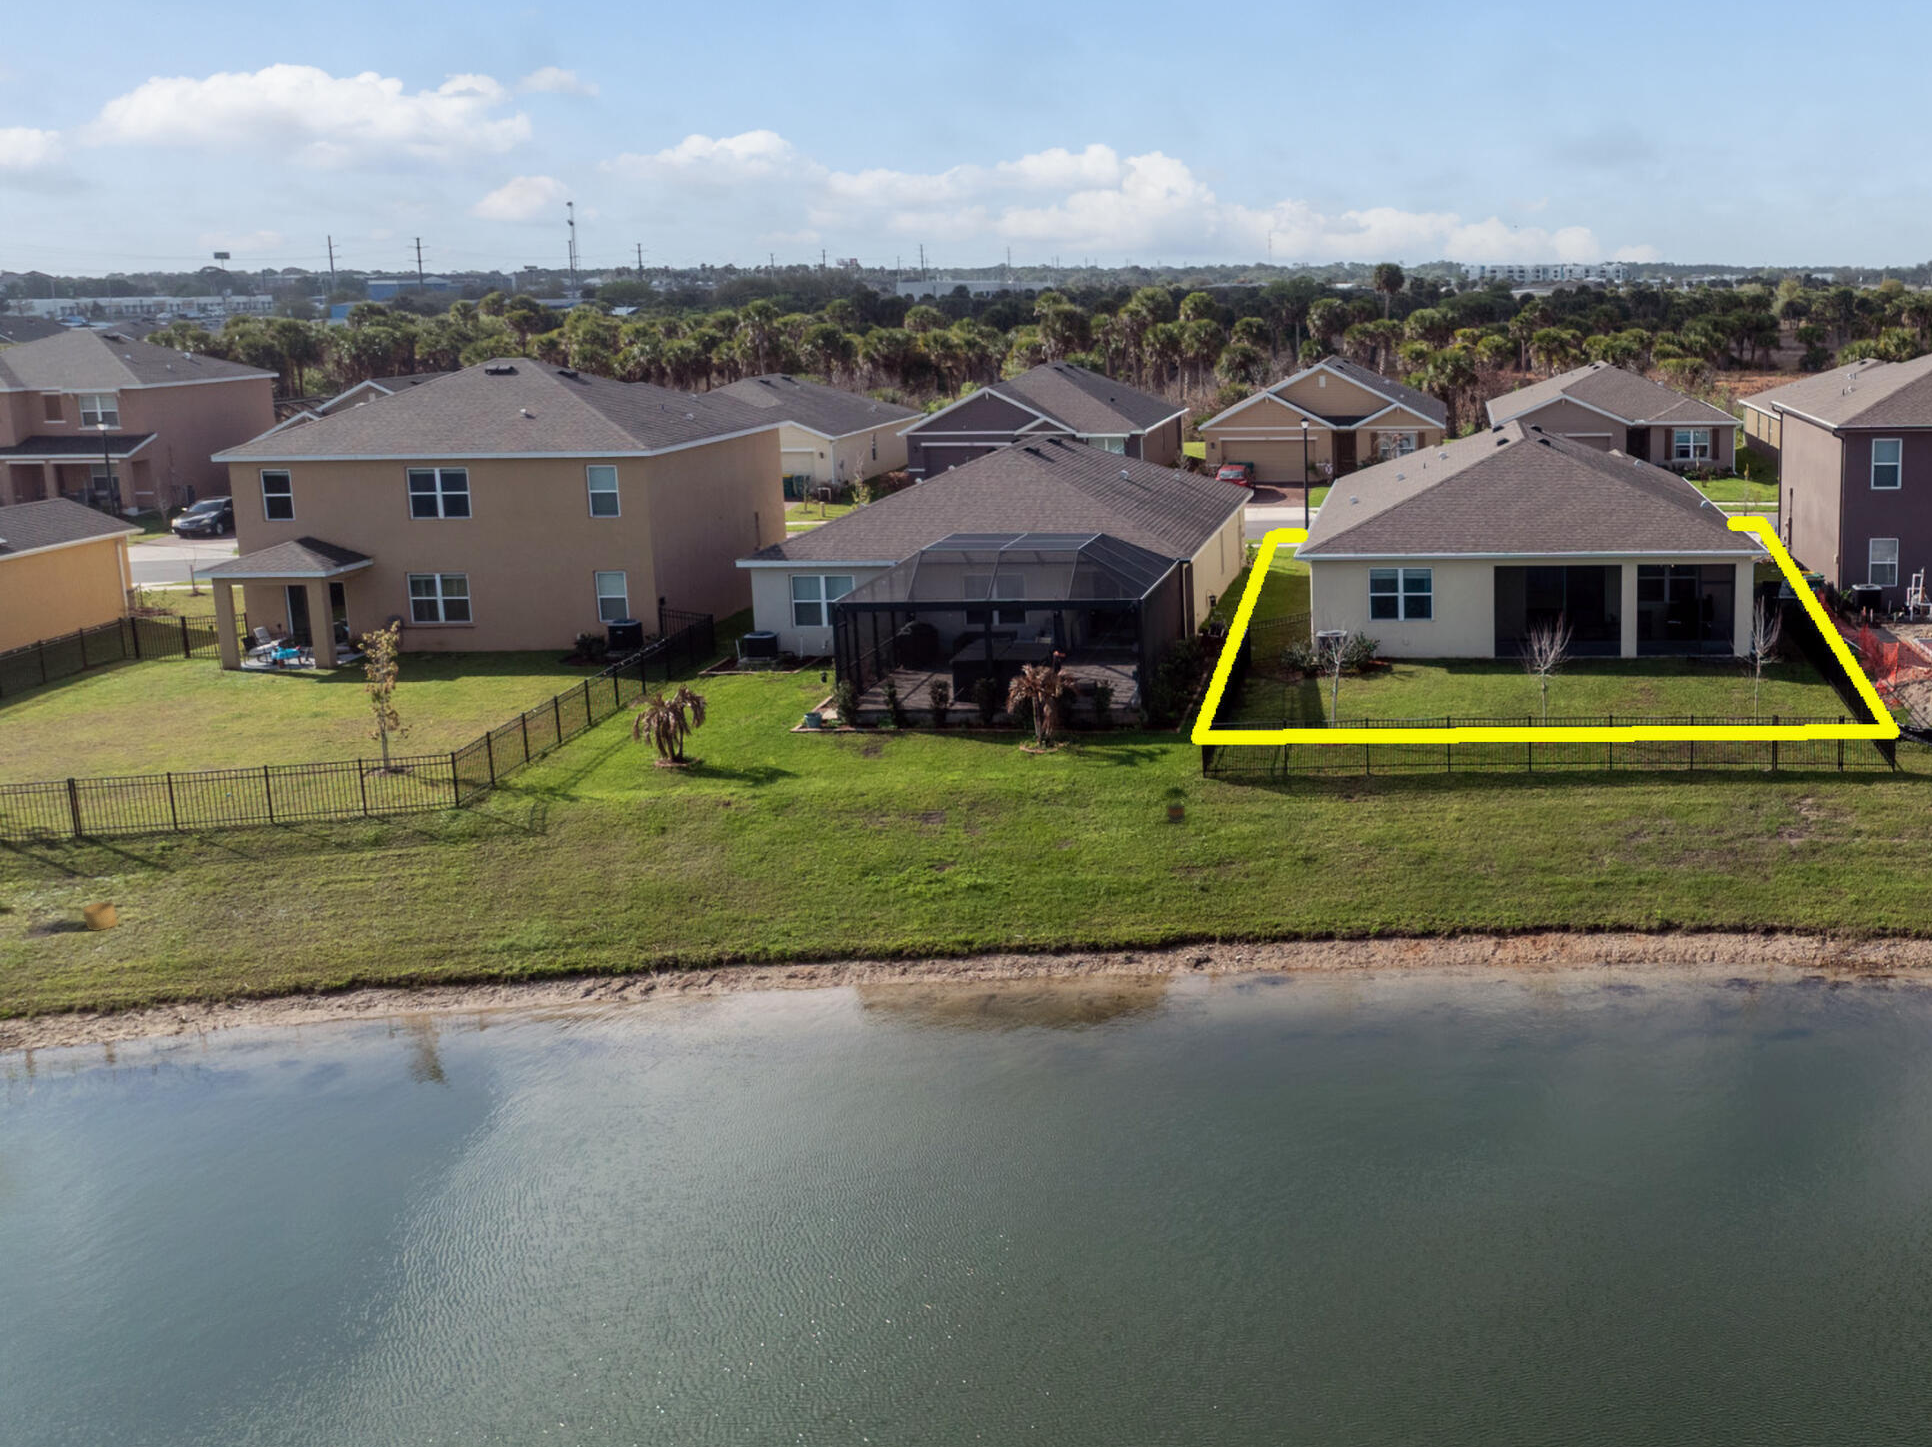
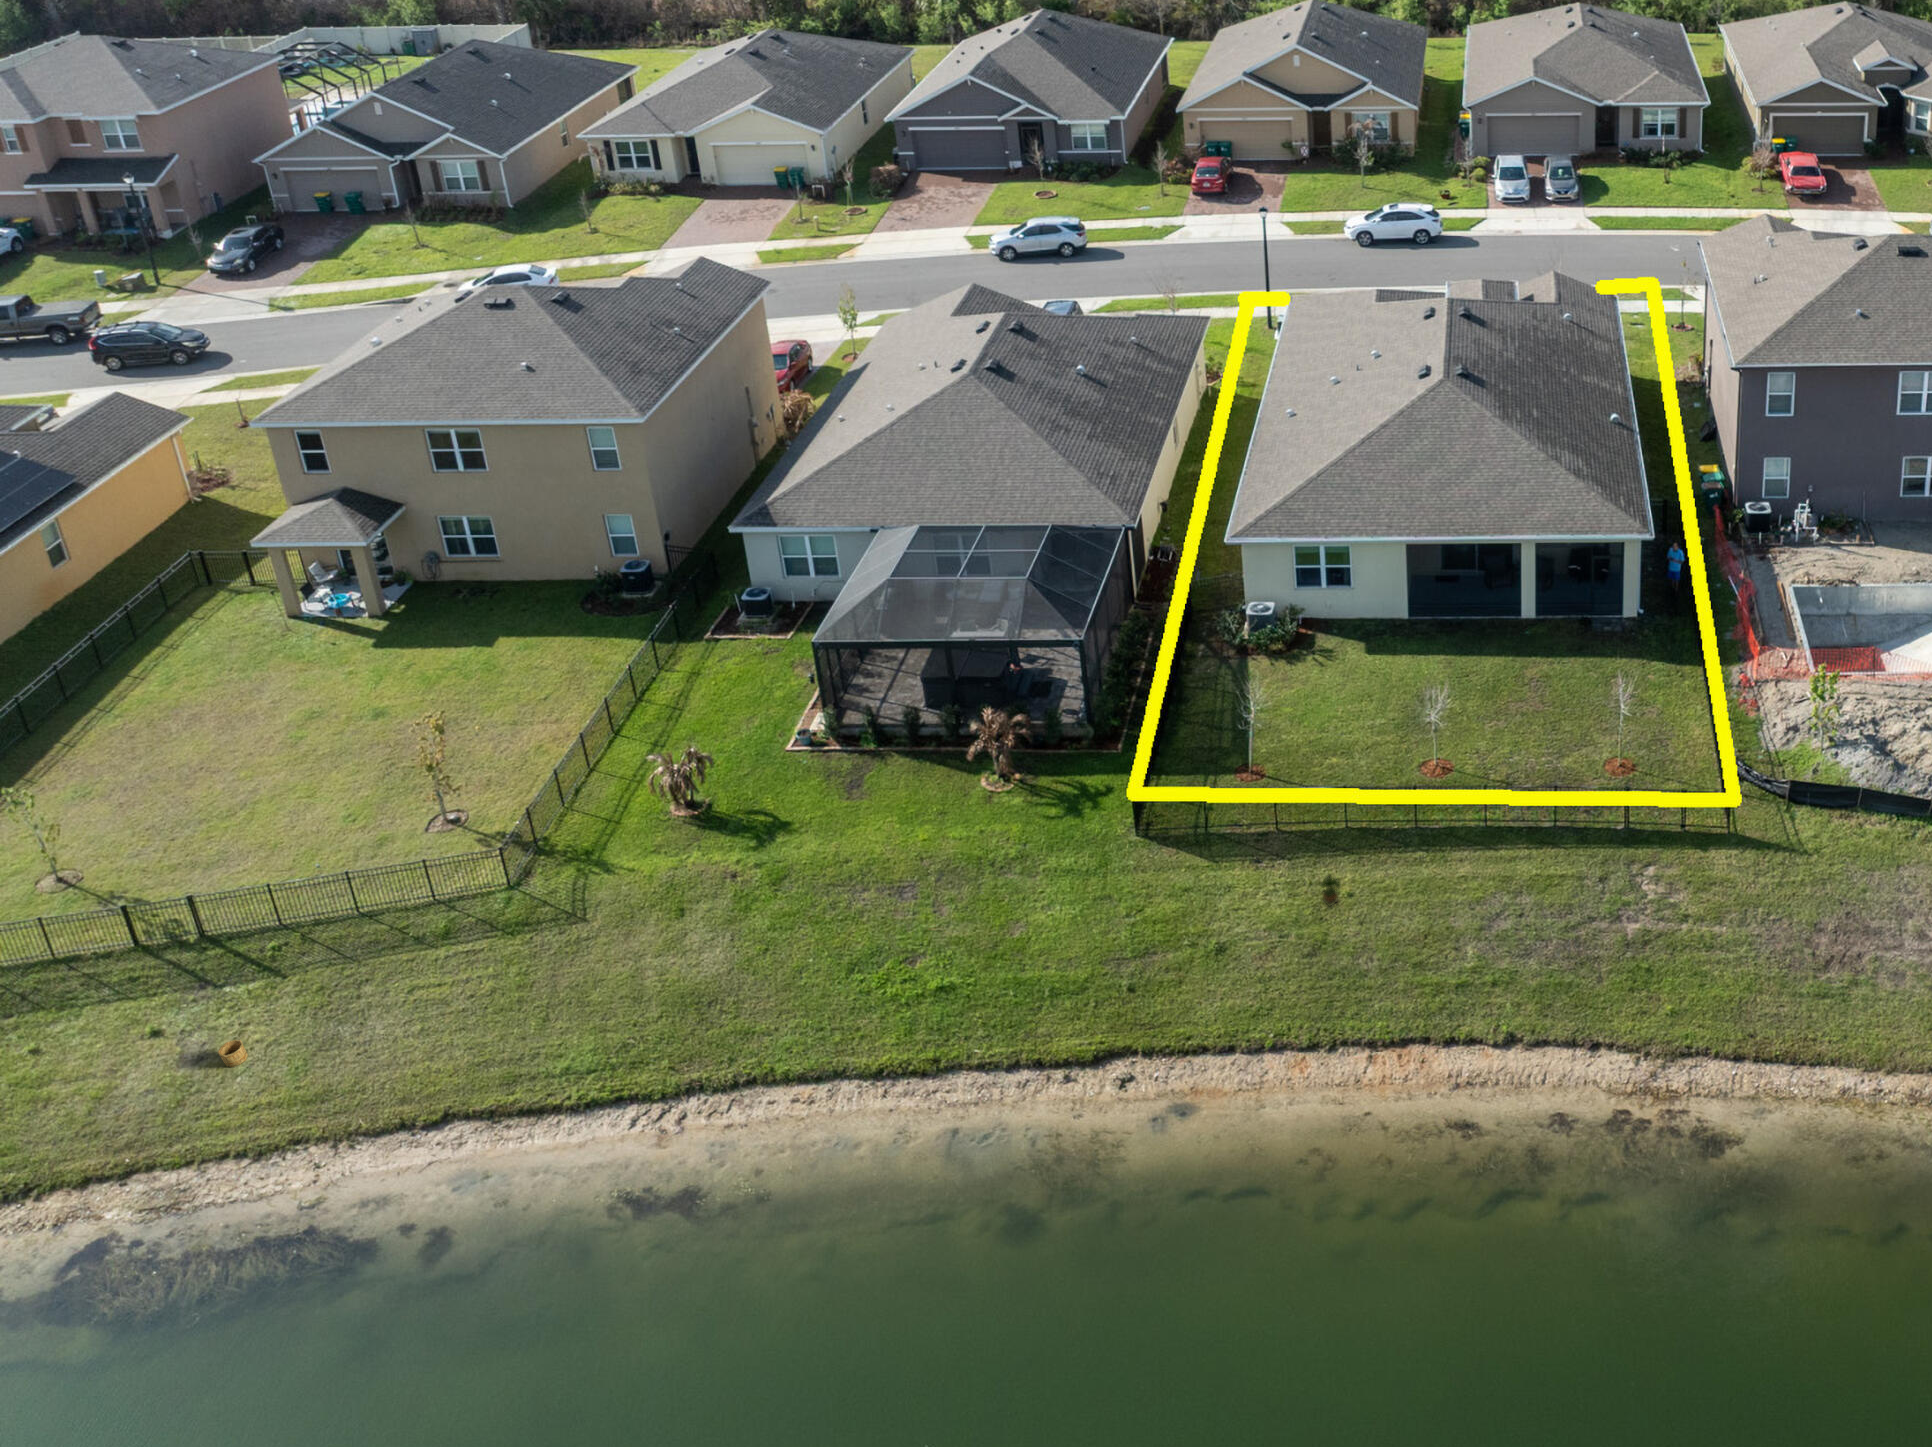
potted tree: present [1164,787,1189,823] -> present [1321,877,1341,906]

